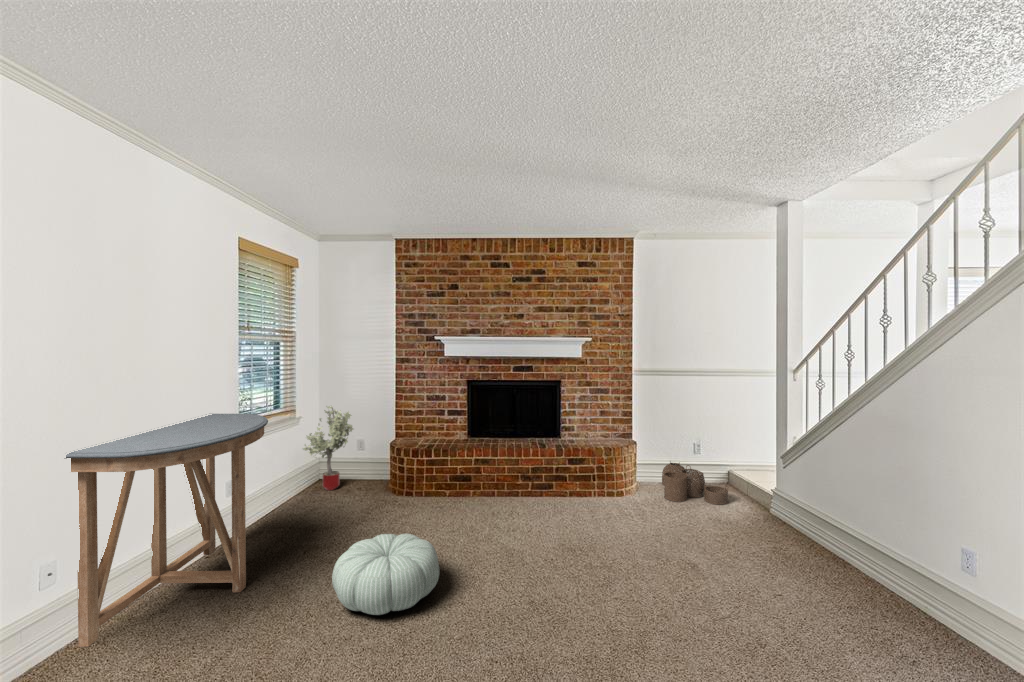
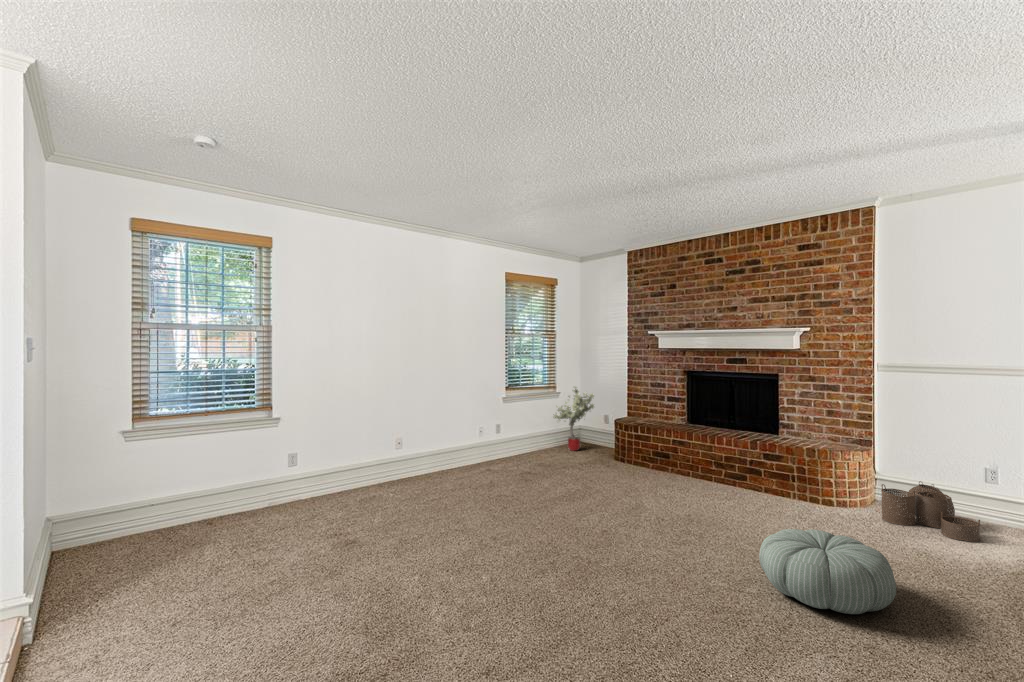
console table: present [66,414,268,647] -> none [396,378,500,480]
pouf: present [332,534,439,615] -> present [759,529,896,614]

